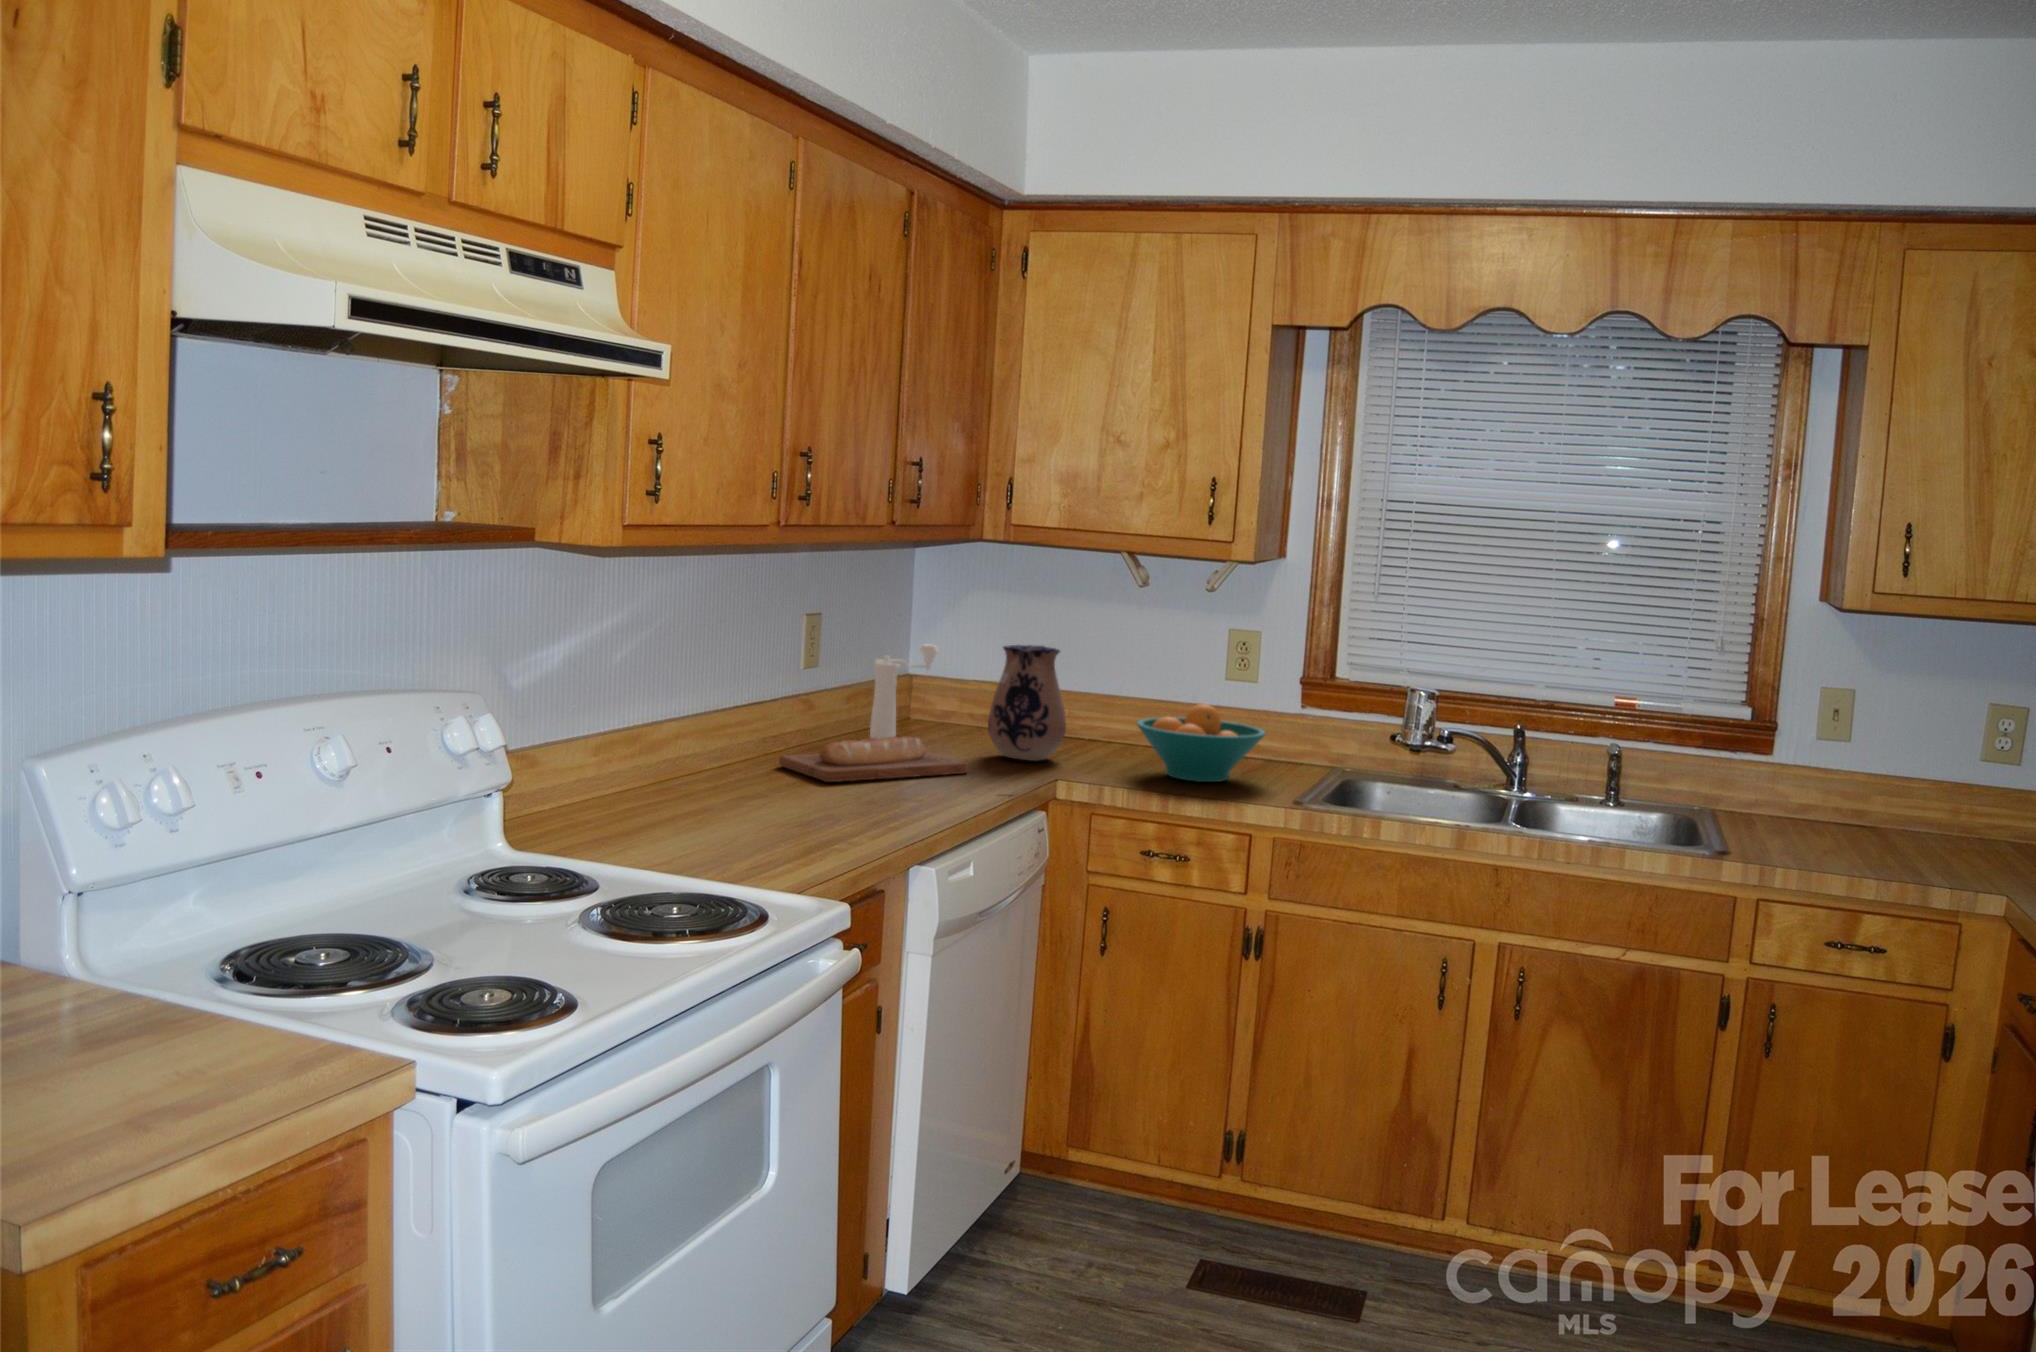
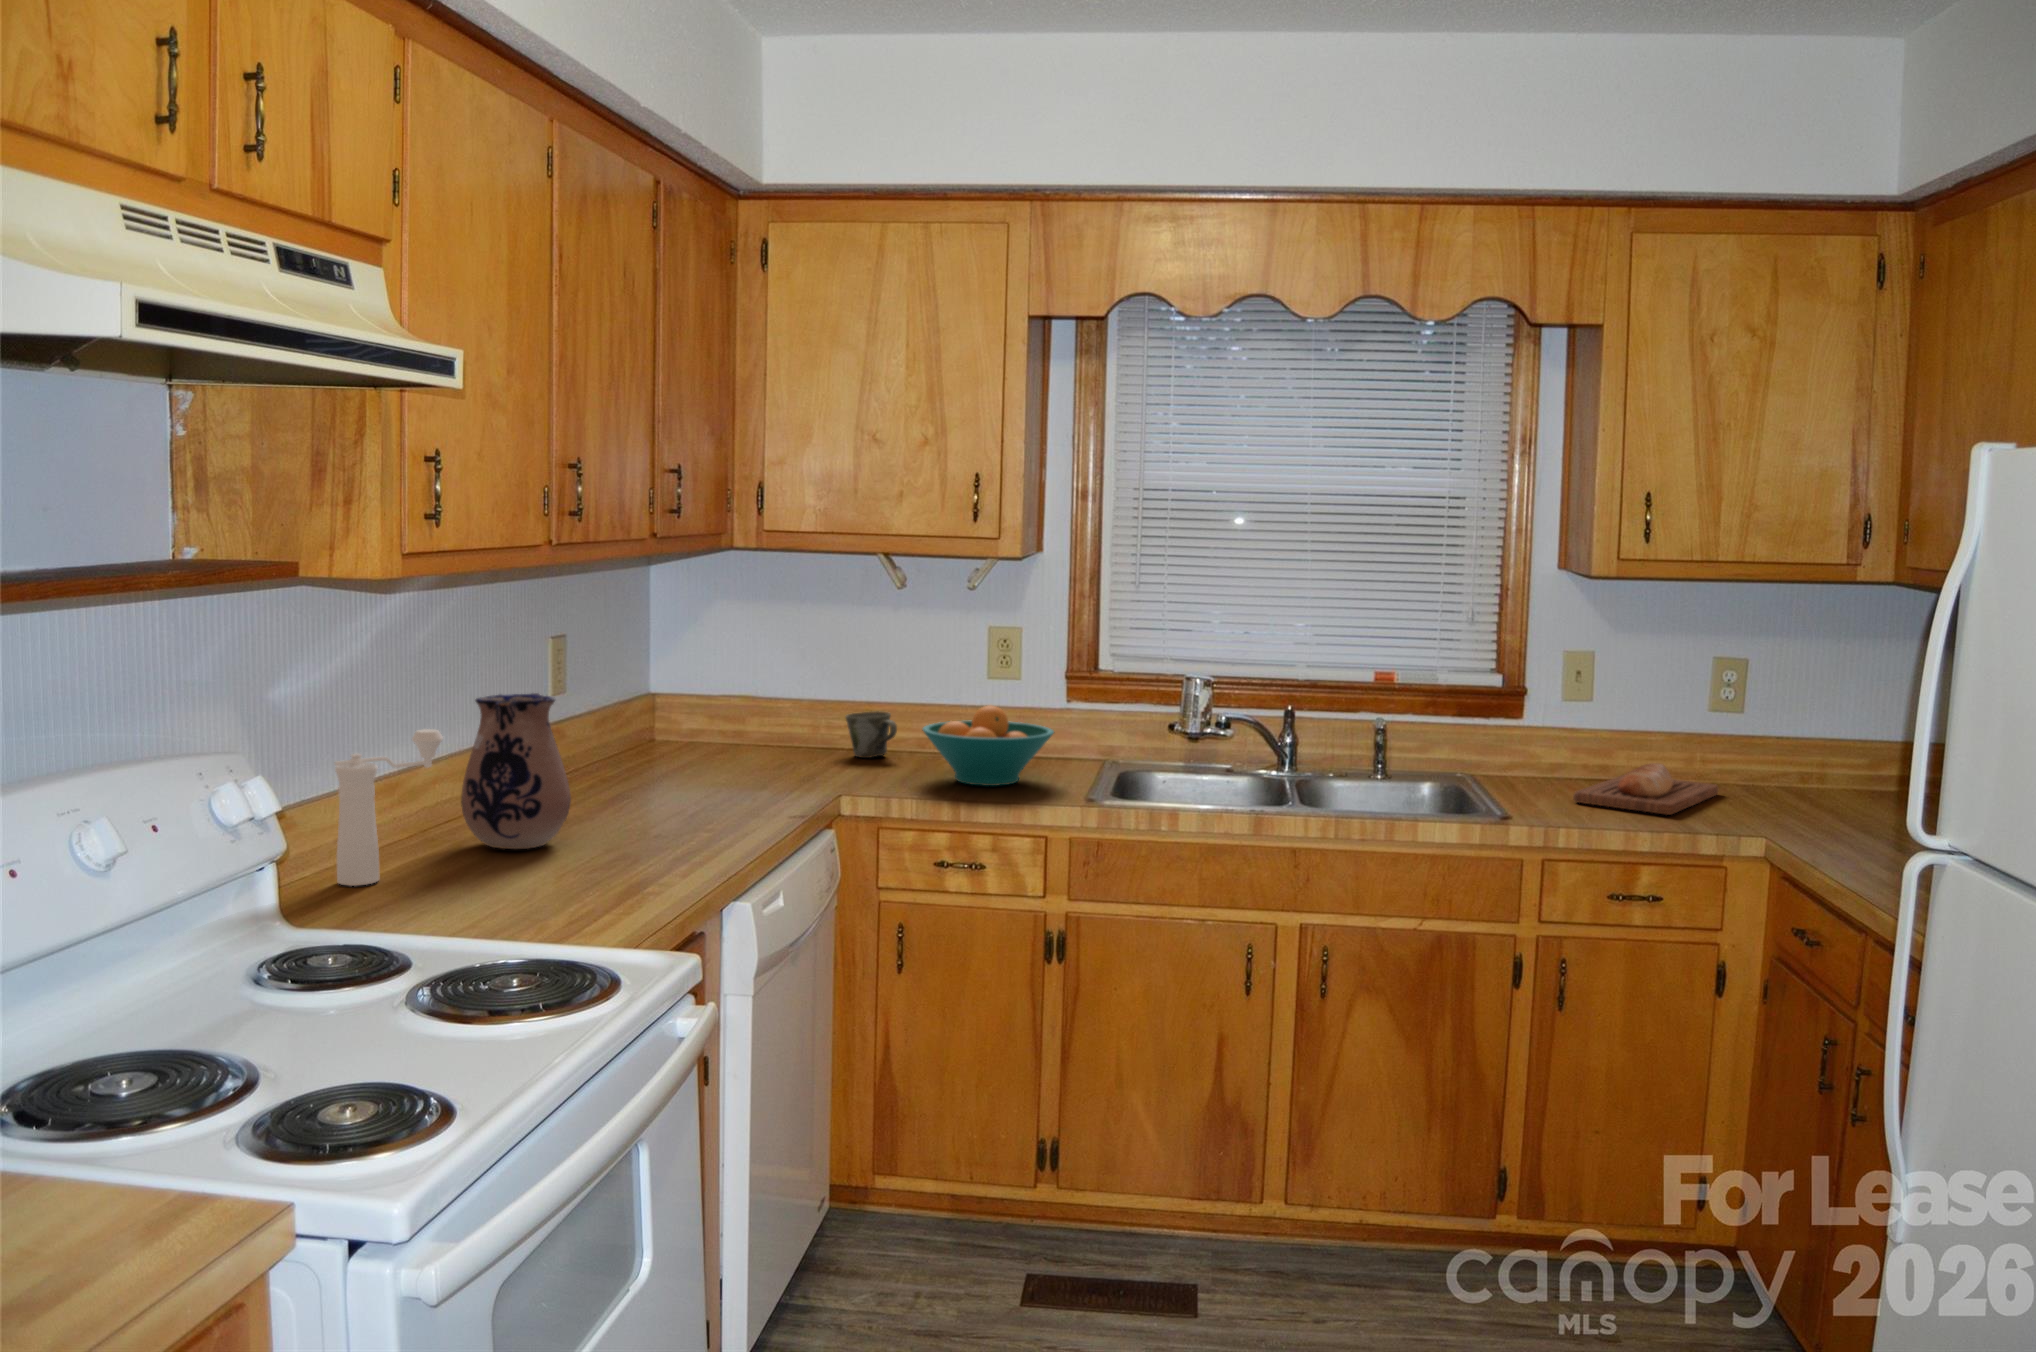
pepper mill: present [870,645,938,740] -> present [334,729,443,886]
ceramic pitcher: present [988,645,1066,761] -> present [461,693,571,849]
mug: none [1074,704,1122,748] -> present [846,711,897,758]
bread loaf: present [779,736,968,782] -> present [1573,763,1718,815]

